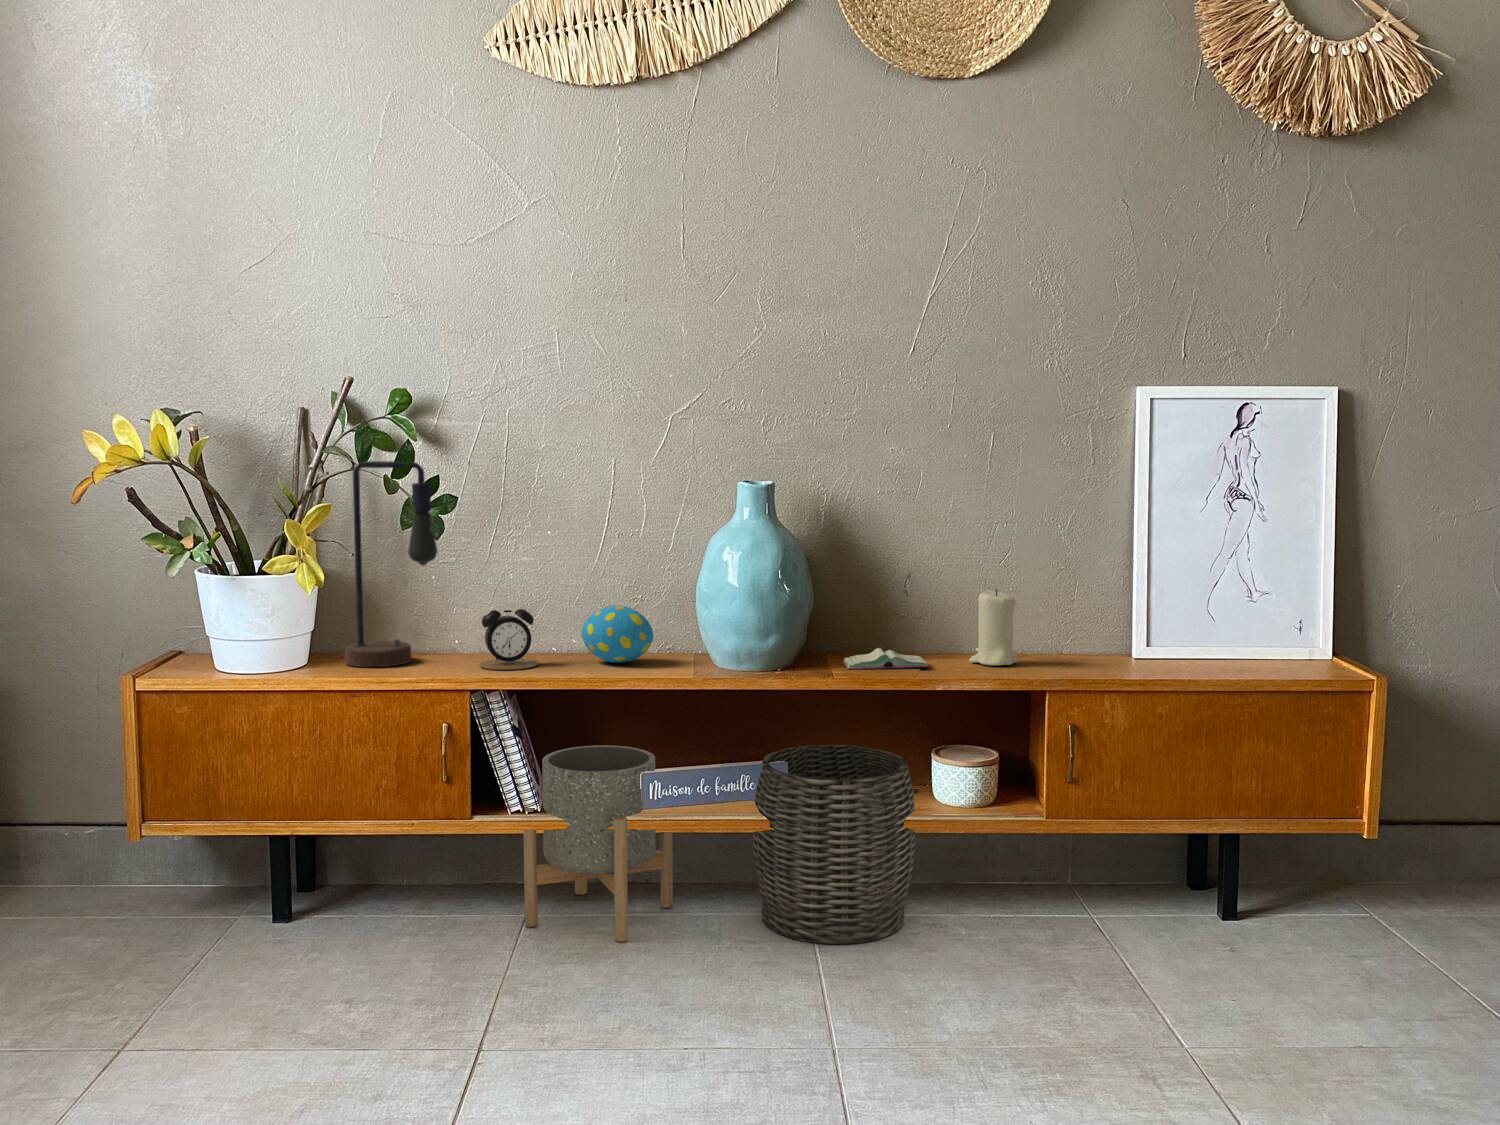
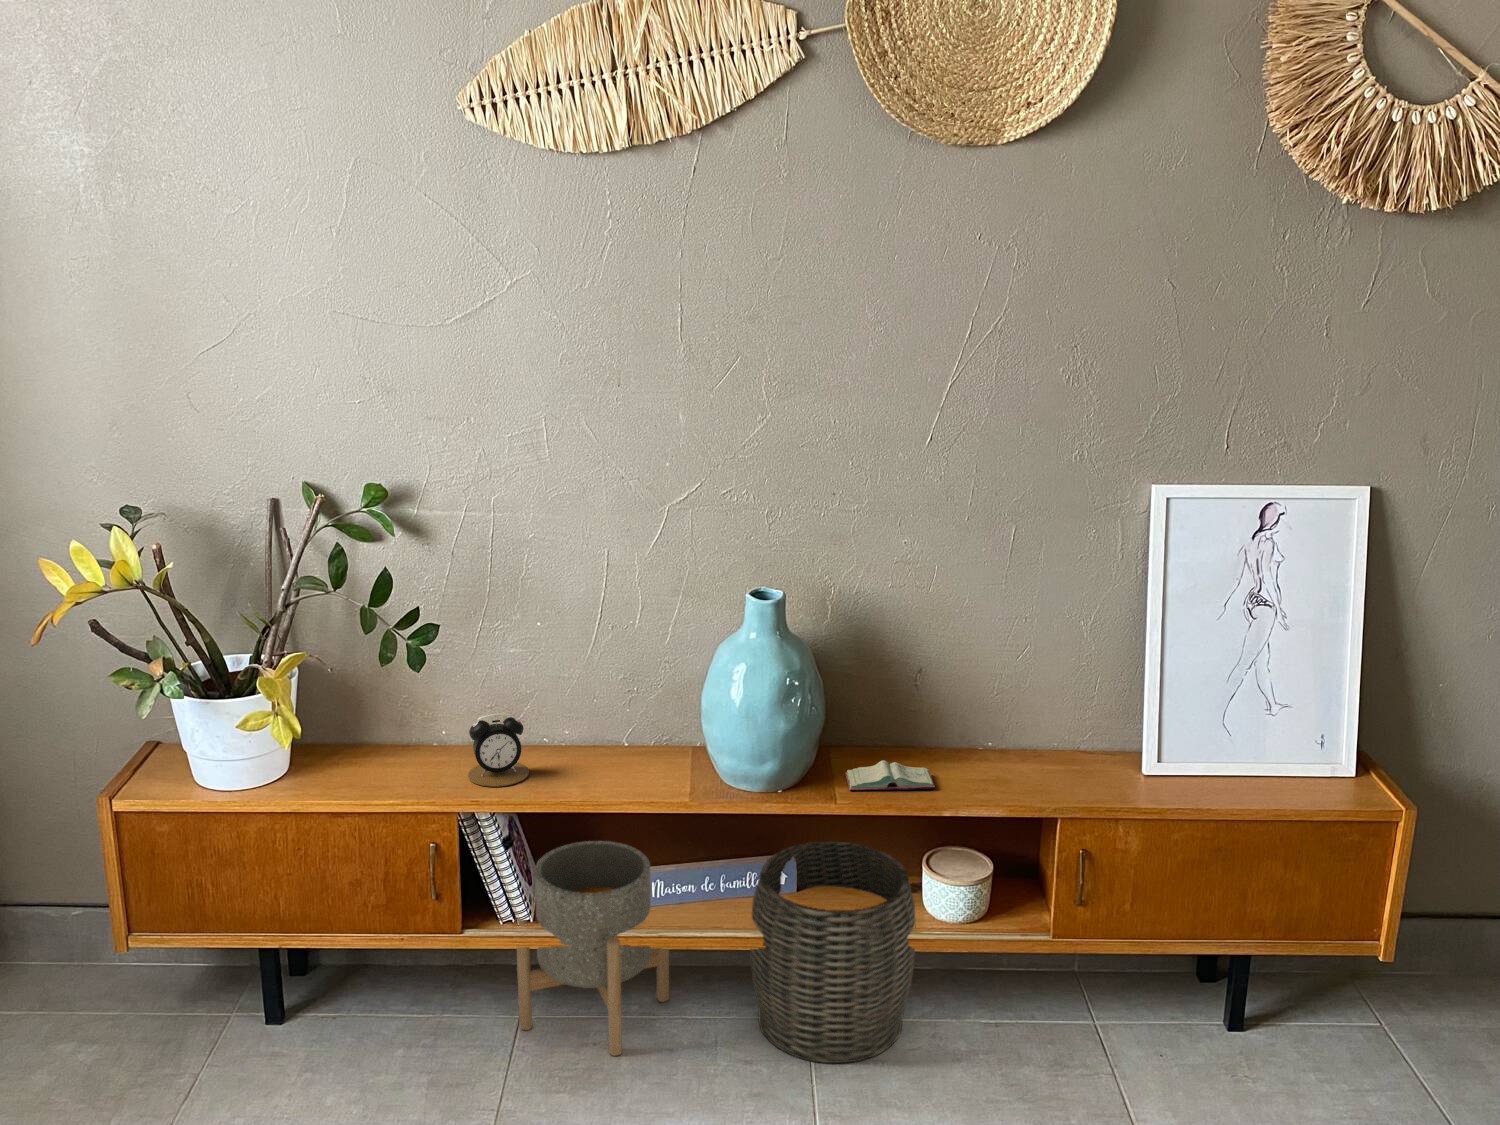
table lamp: present [345,461,437,667] -> none [329,565,422,778]
candle: present [970,589,1018,665] -> none [978,700,1029,783]
decorative egg: present [581,605,653,663] -> none [573,712,648,773]

